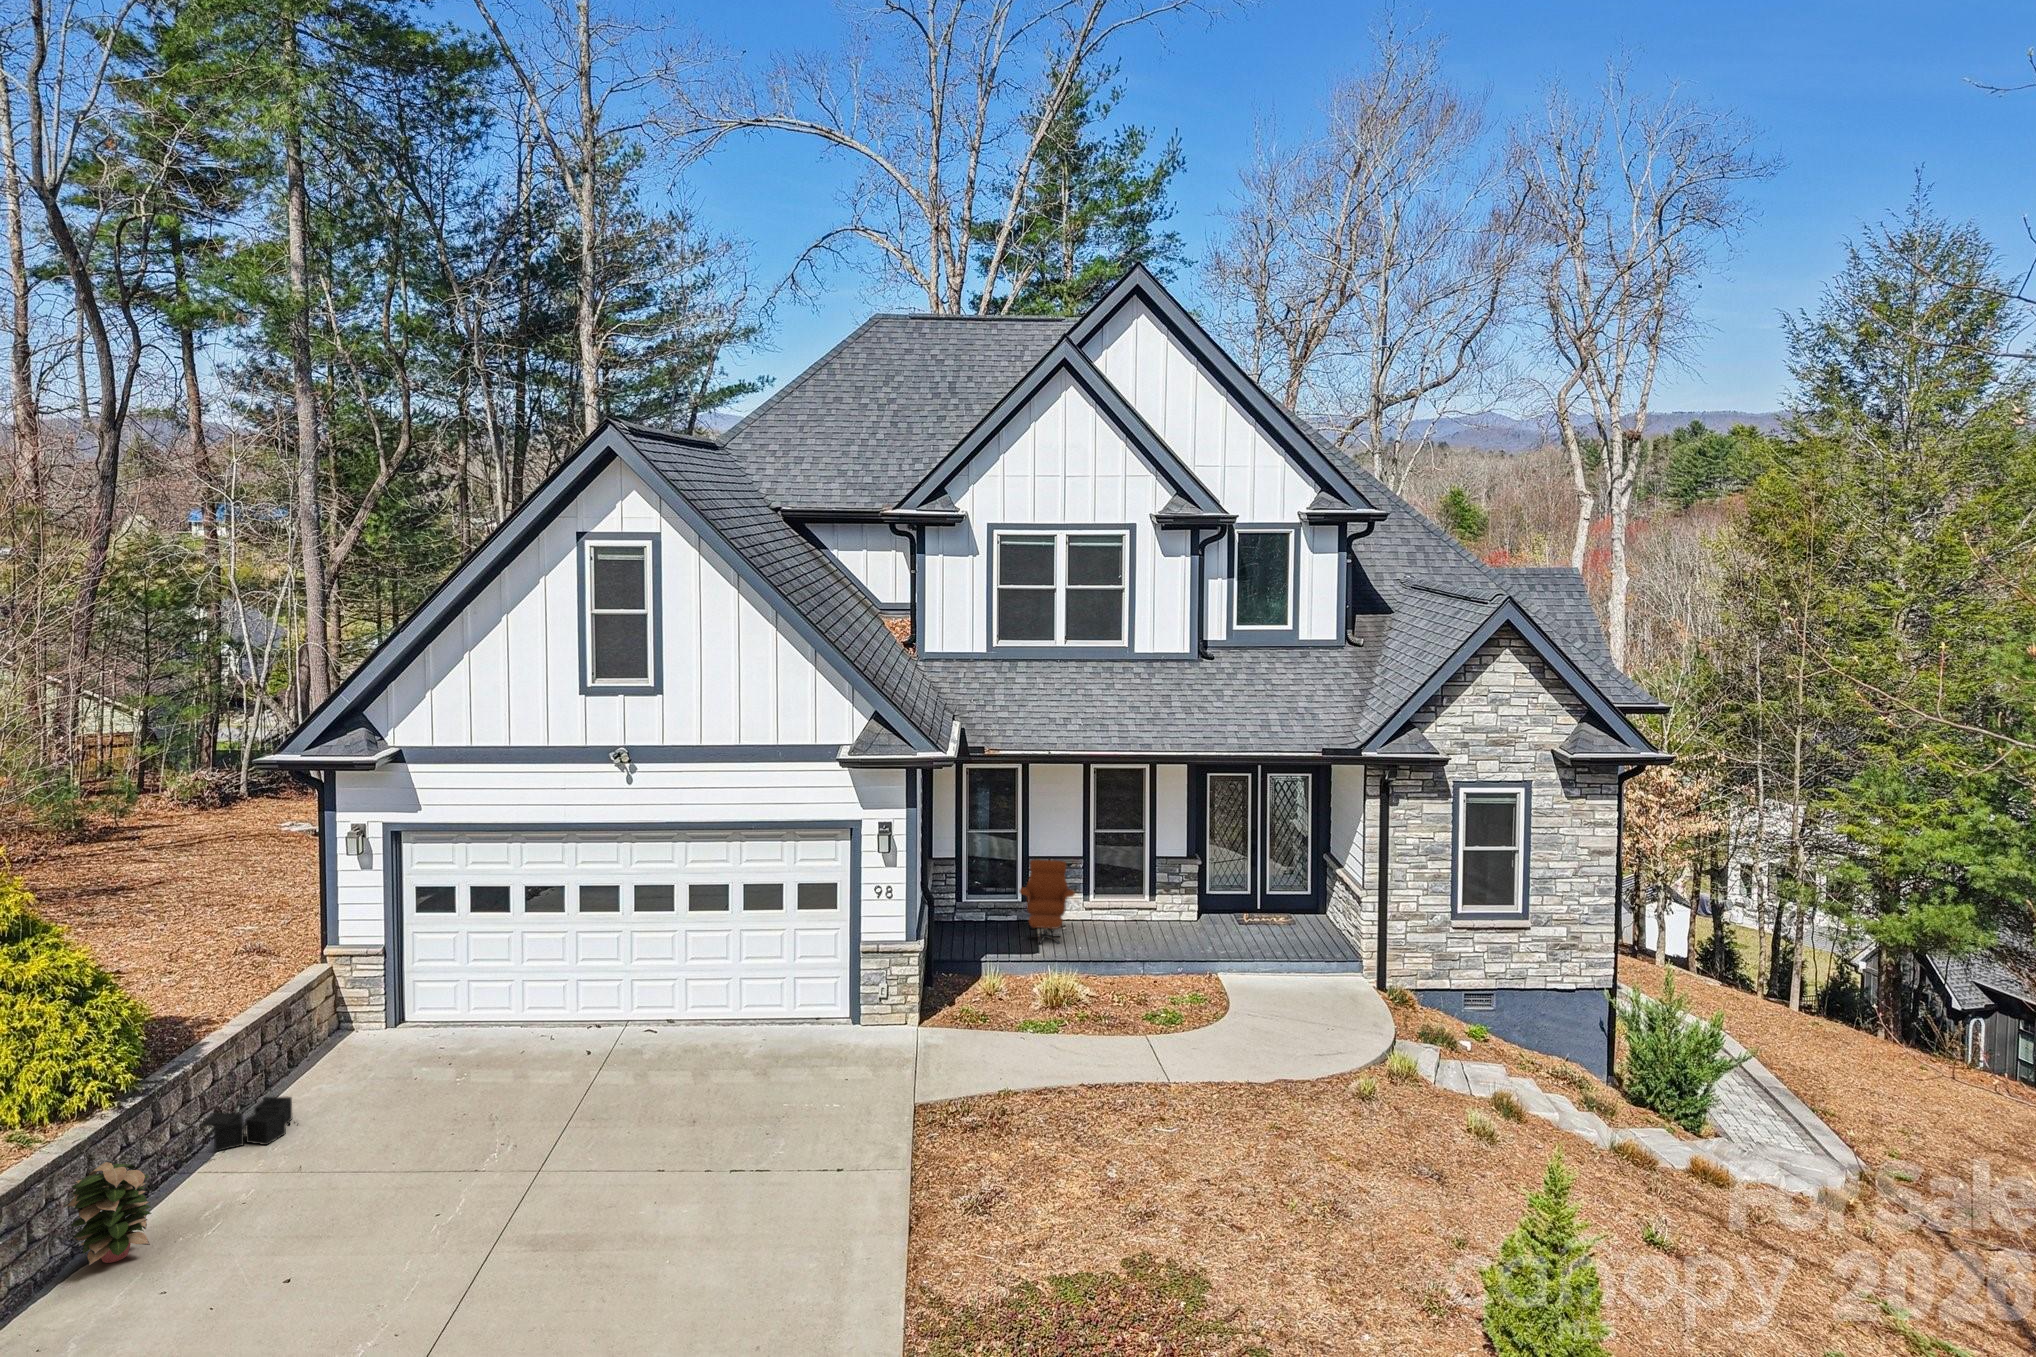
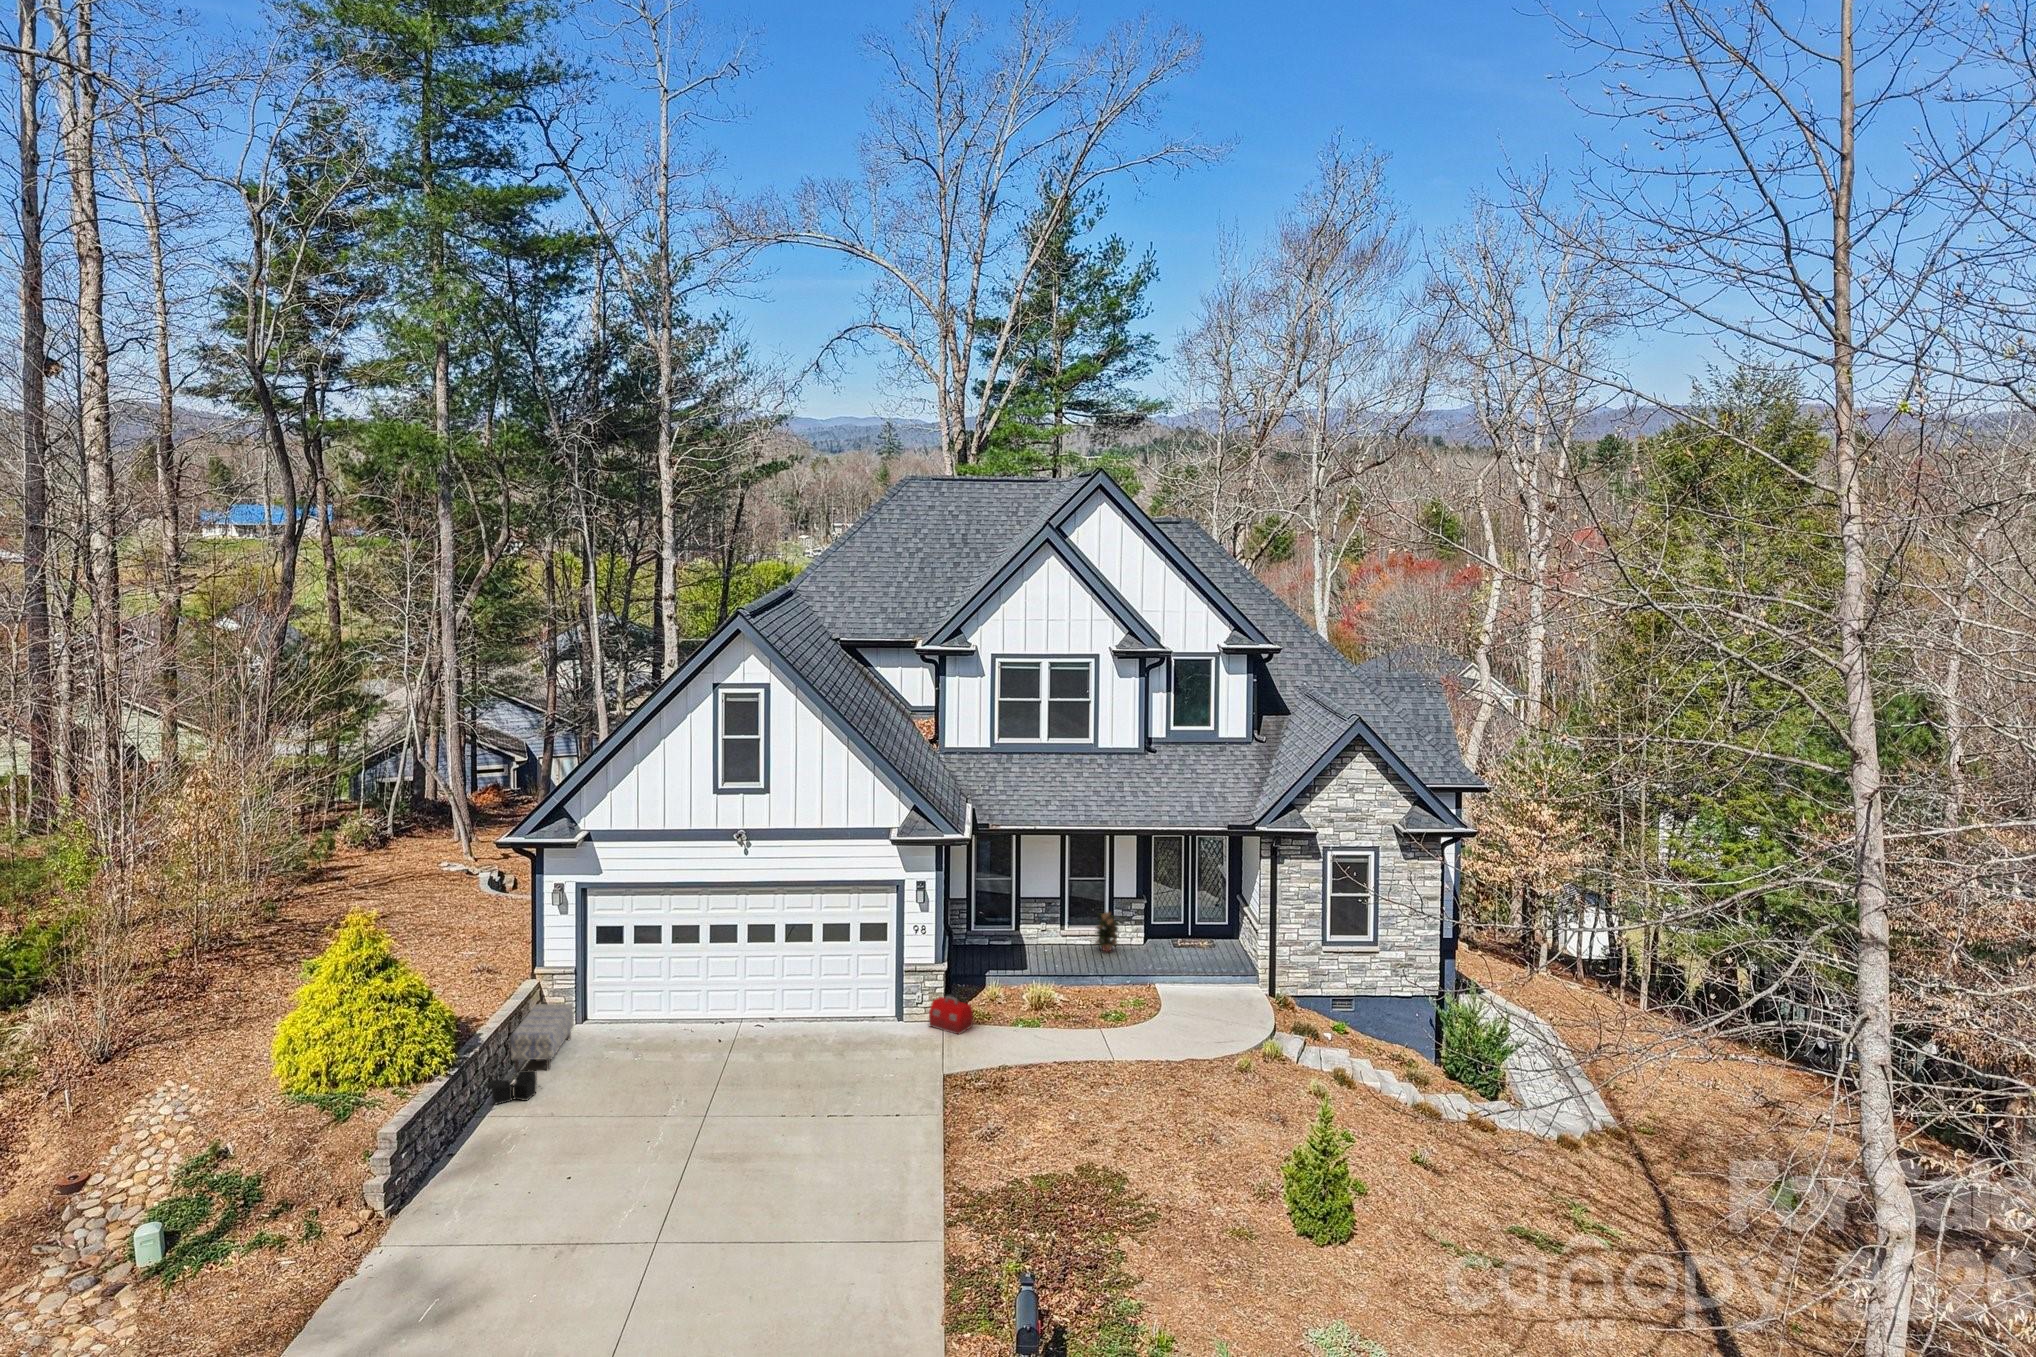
lounge chair: present [1020,860,1075,943] -> none [1014,899,1055,962]
toolbox: none [896,988,960,1044] -> present [929,996,973,1034]
bench: none [261,998,374,1098] -> present [511,1004,574,1071]
decorative plant: present [65,1162,151,1266] -> present [1095,912,1118,952]

